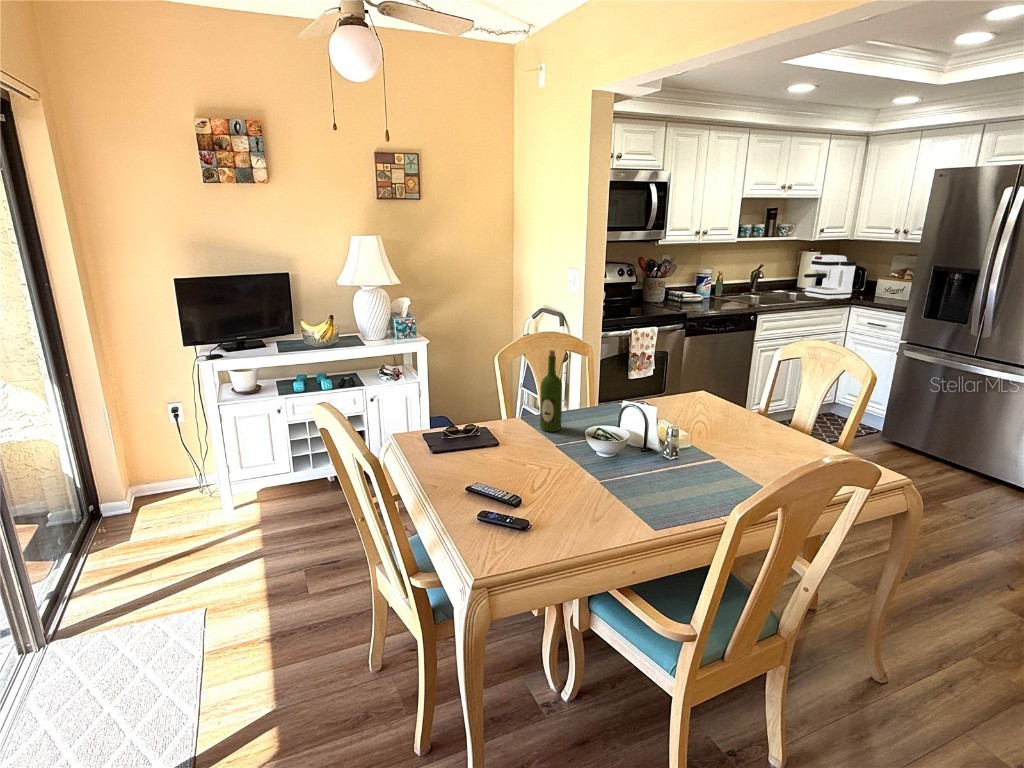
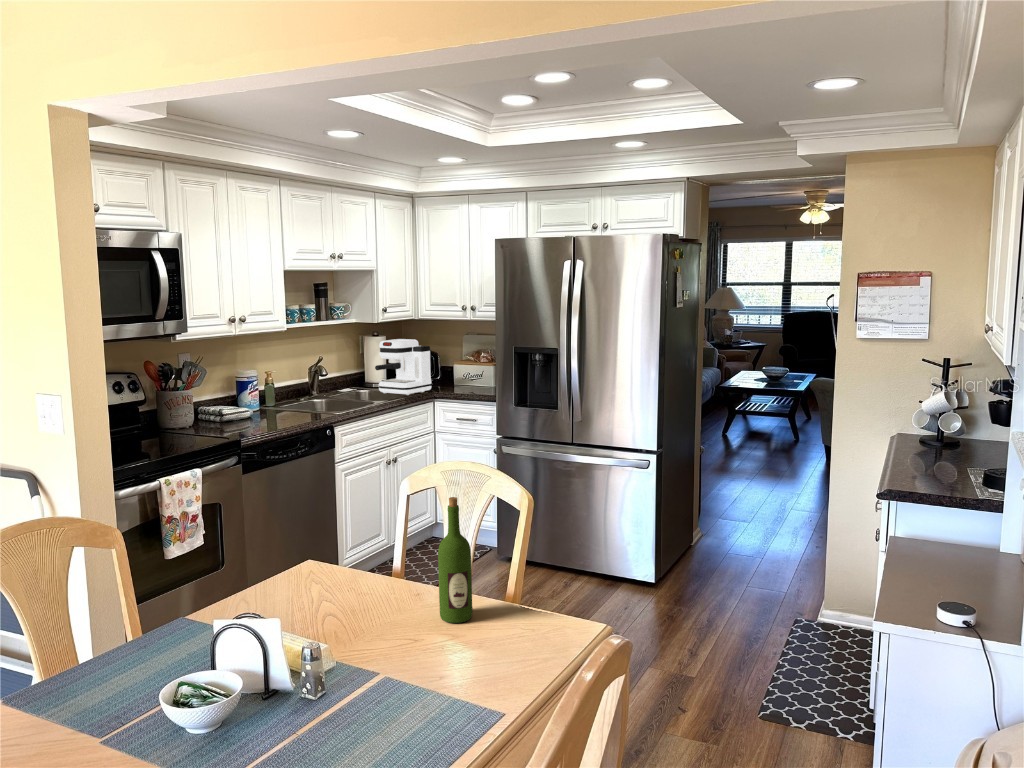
wine bottle: present [540,350,562,432] -> present [438,497,472,623]

